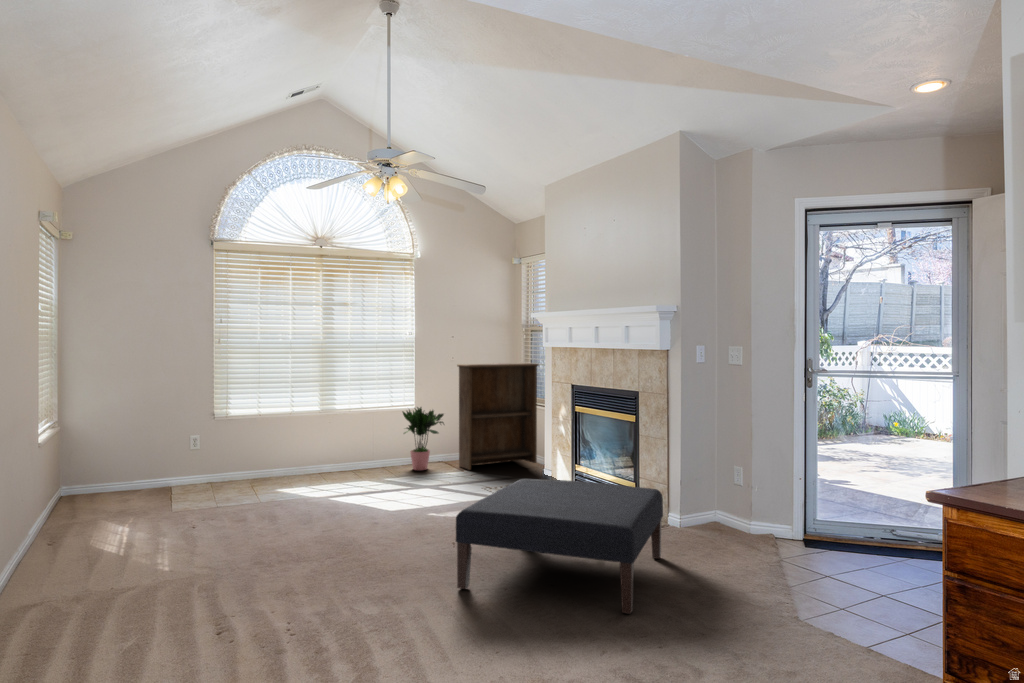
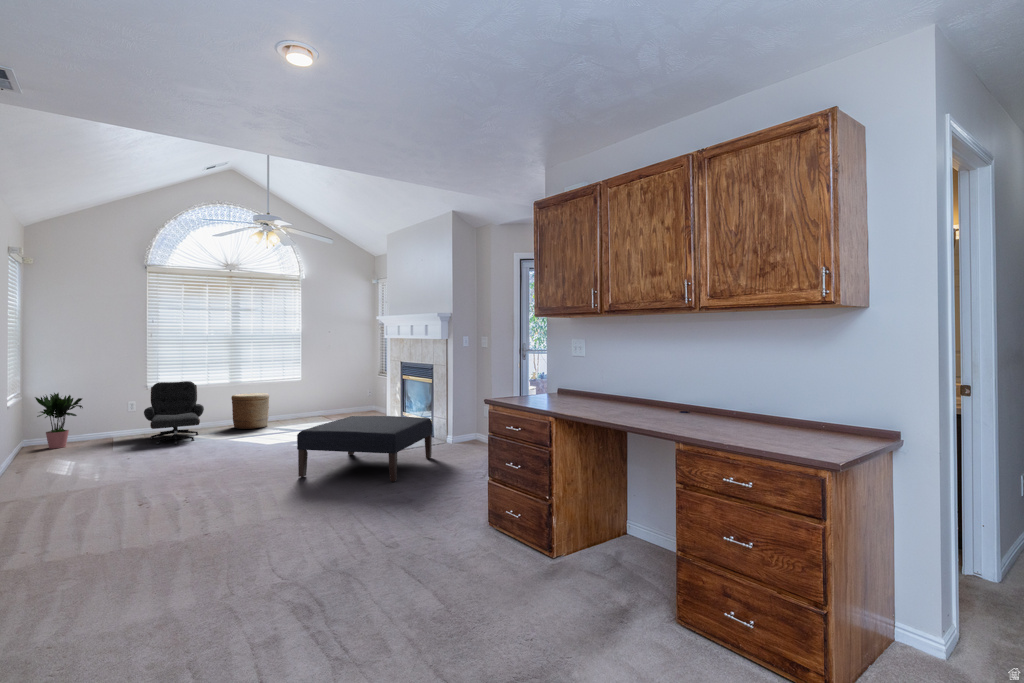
bookshelf: present [457,363,538,470] -> none [330,350,388,421]
potted plant: present [403,407,444,470] -> present [35,393,83,449]
lounge chair: none [210,408,288,503] -> present [144,381,204,444]
woven basket: none [323,426,374,480] -> present [231,393,269,429]

